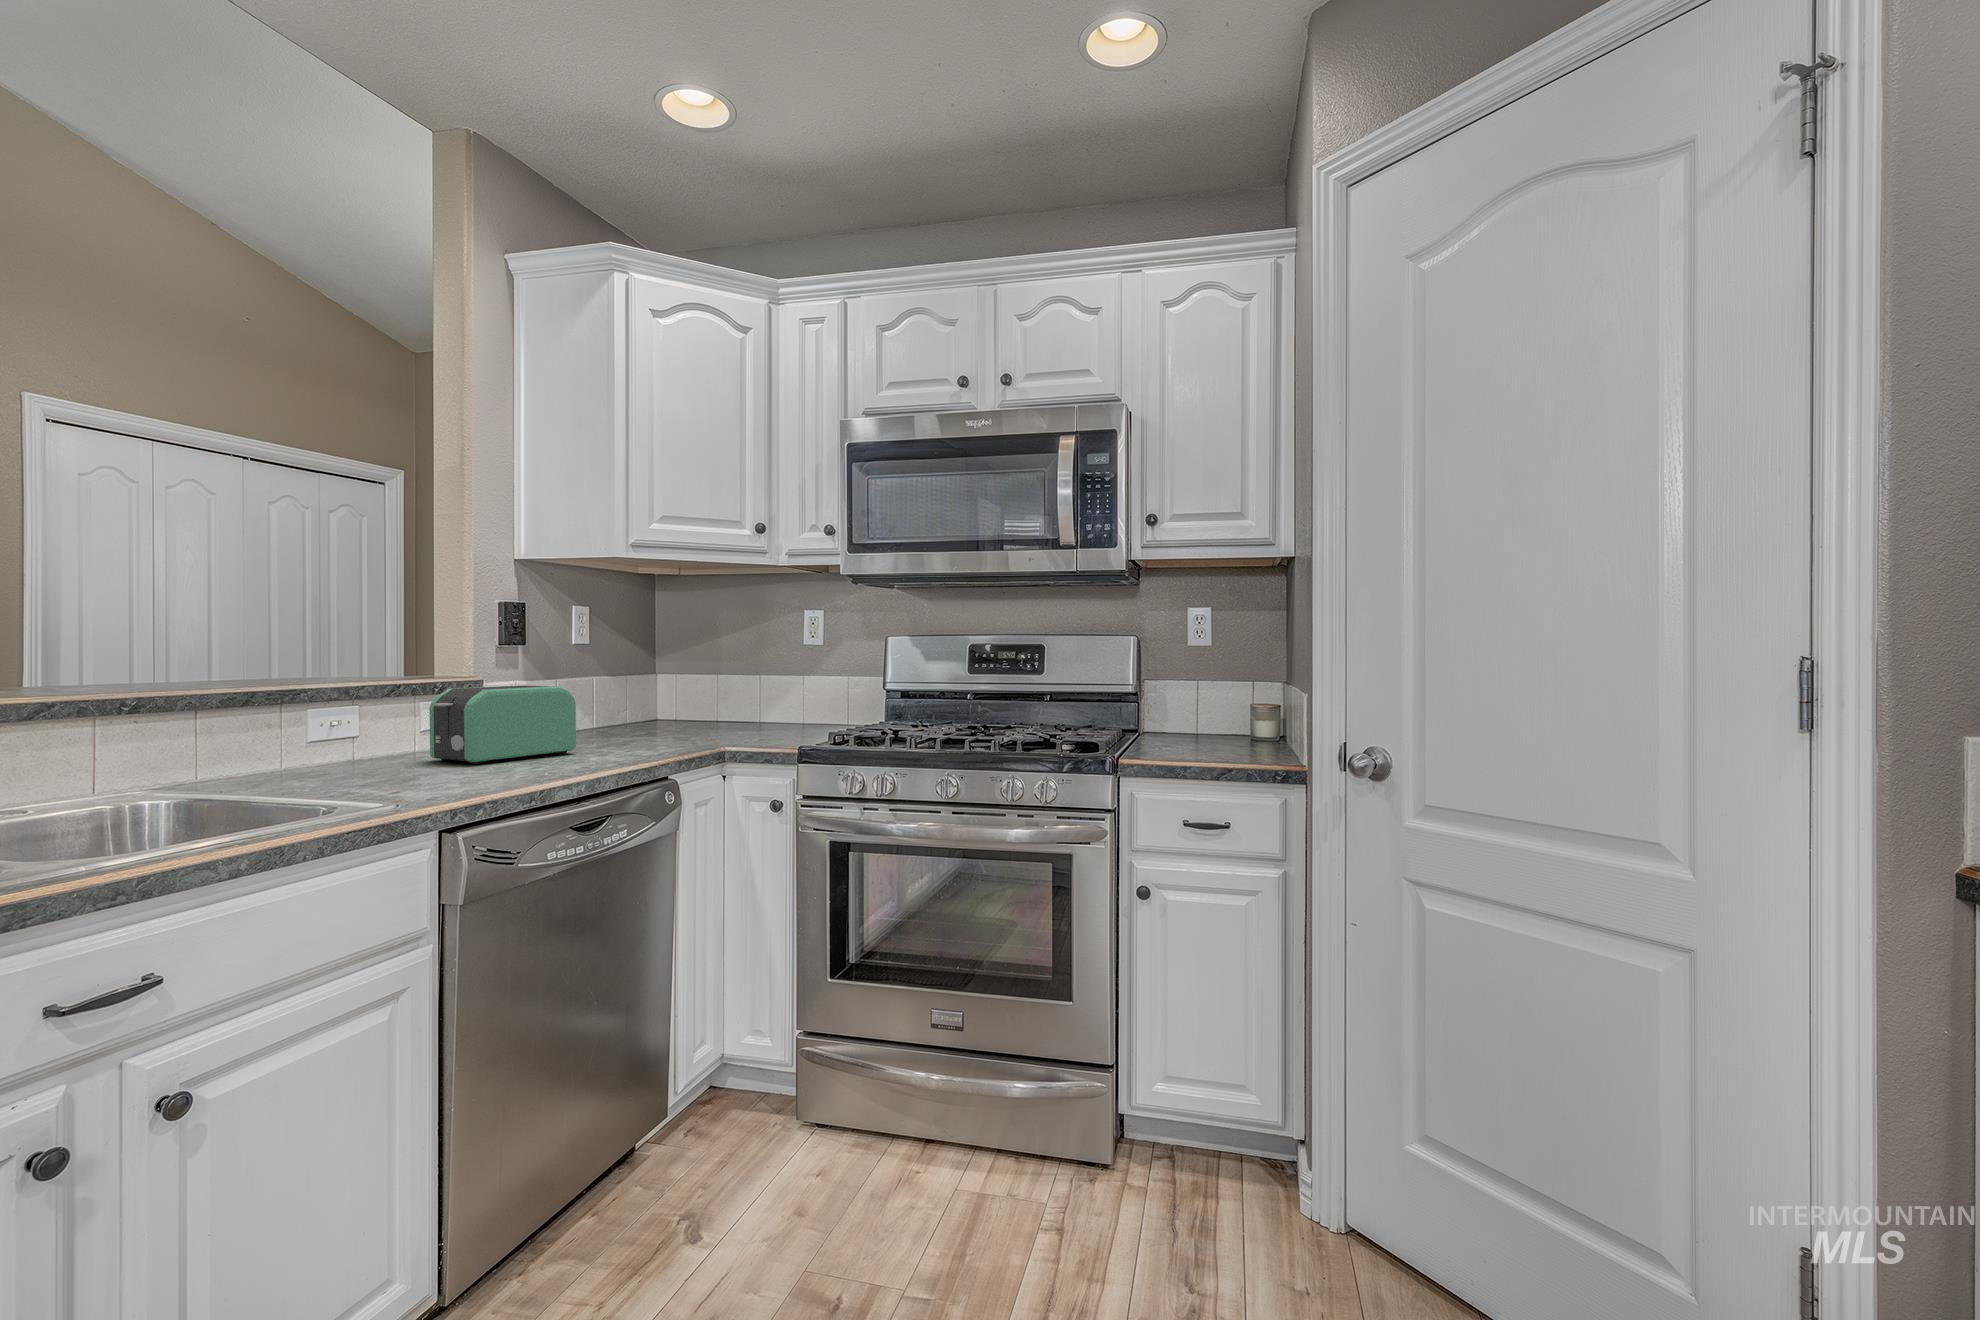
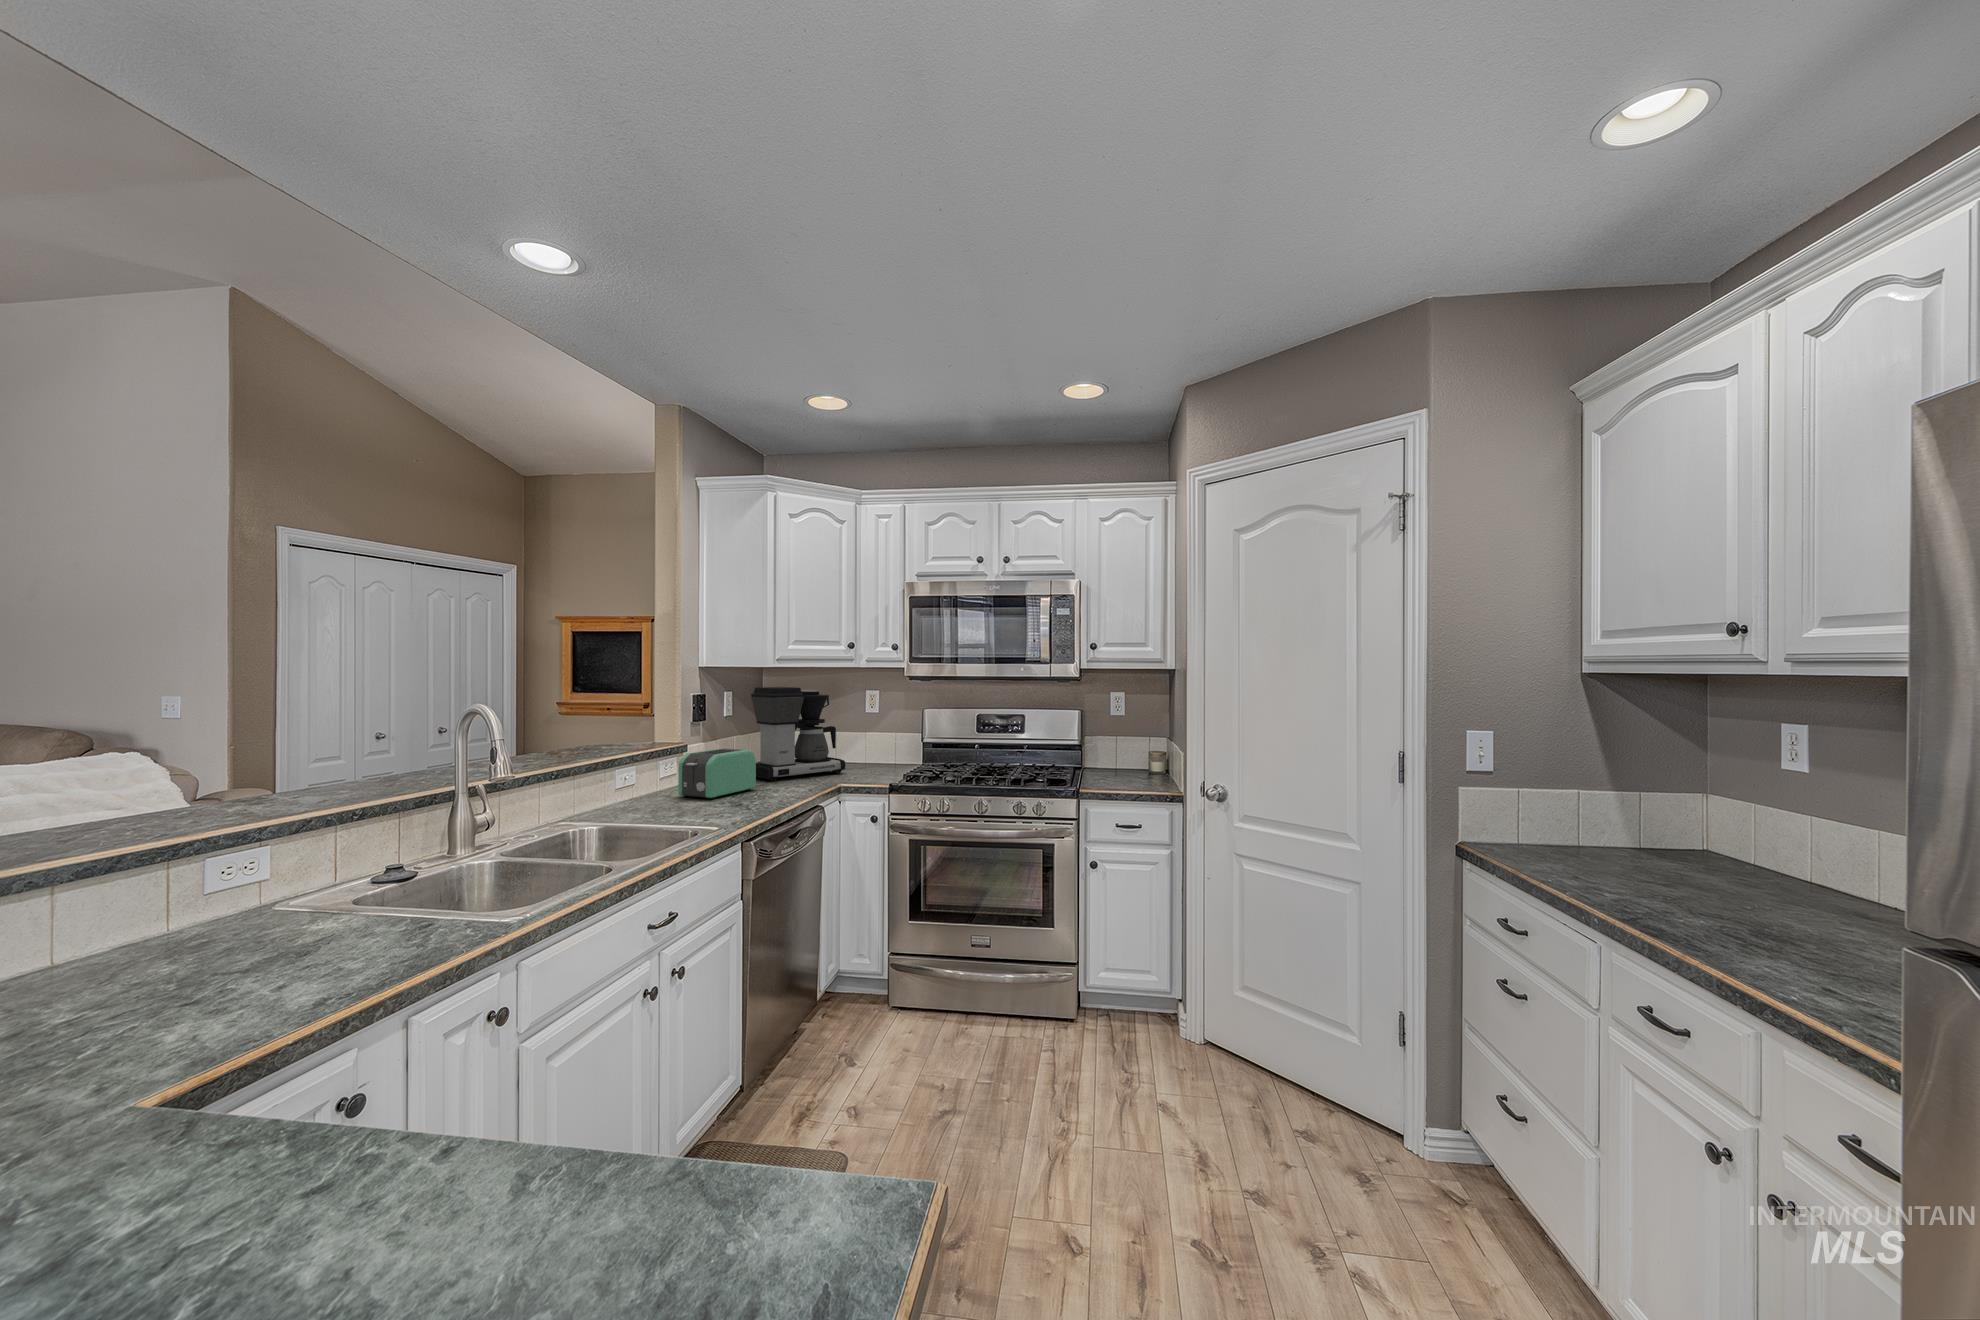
coffee maker: none [595,594,756,743] -> present [751,687,845,781]

